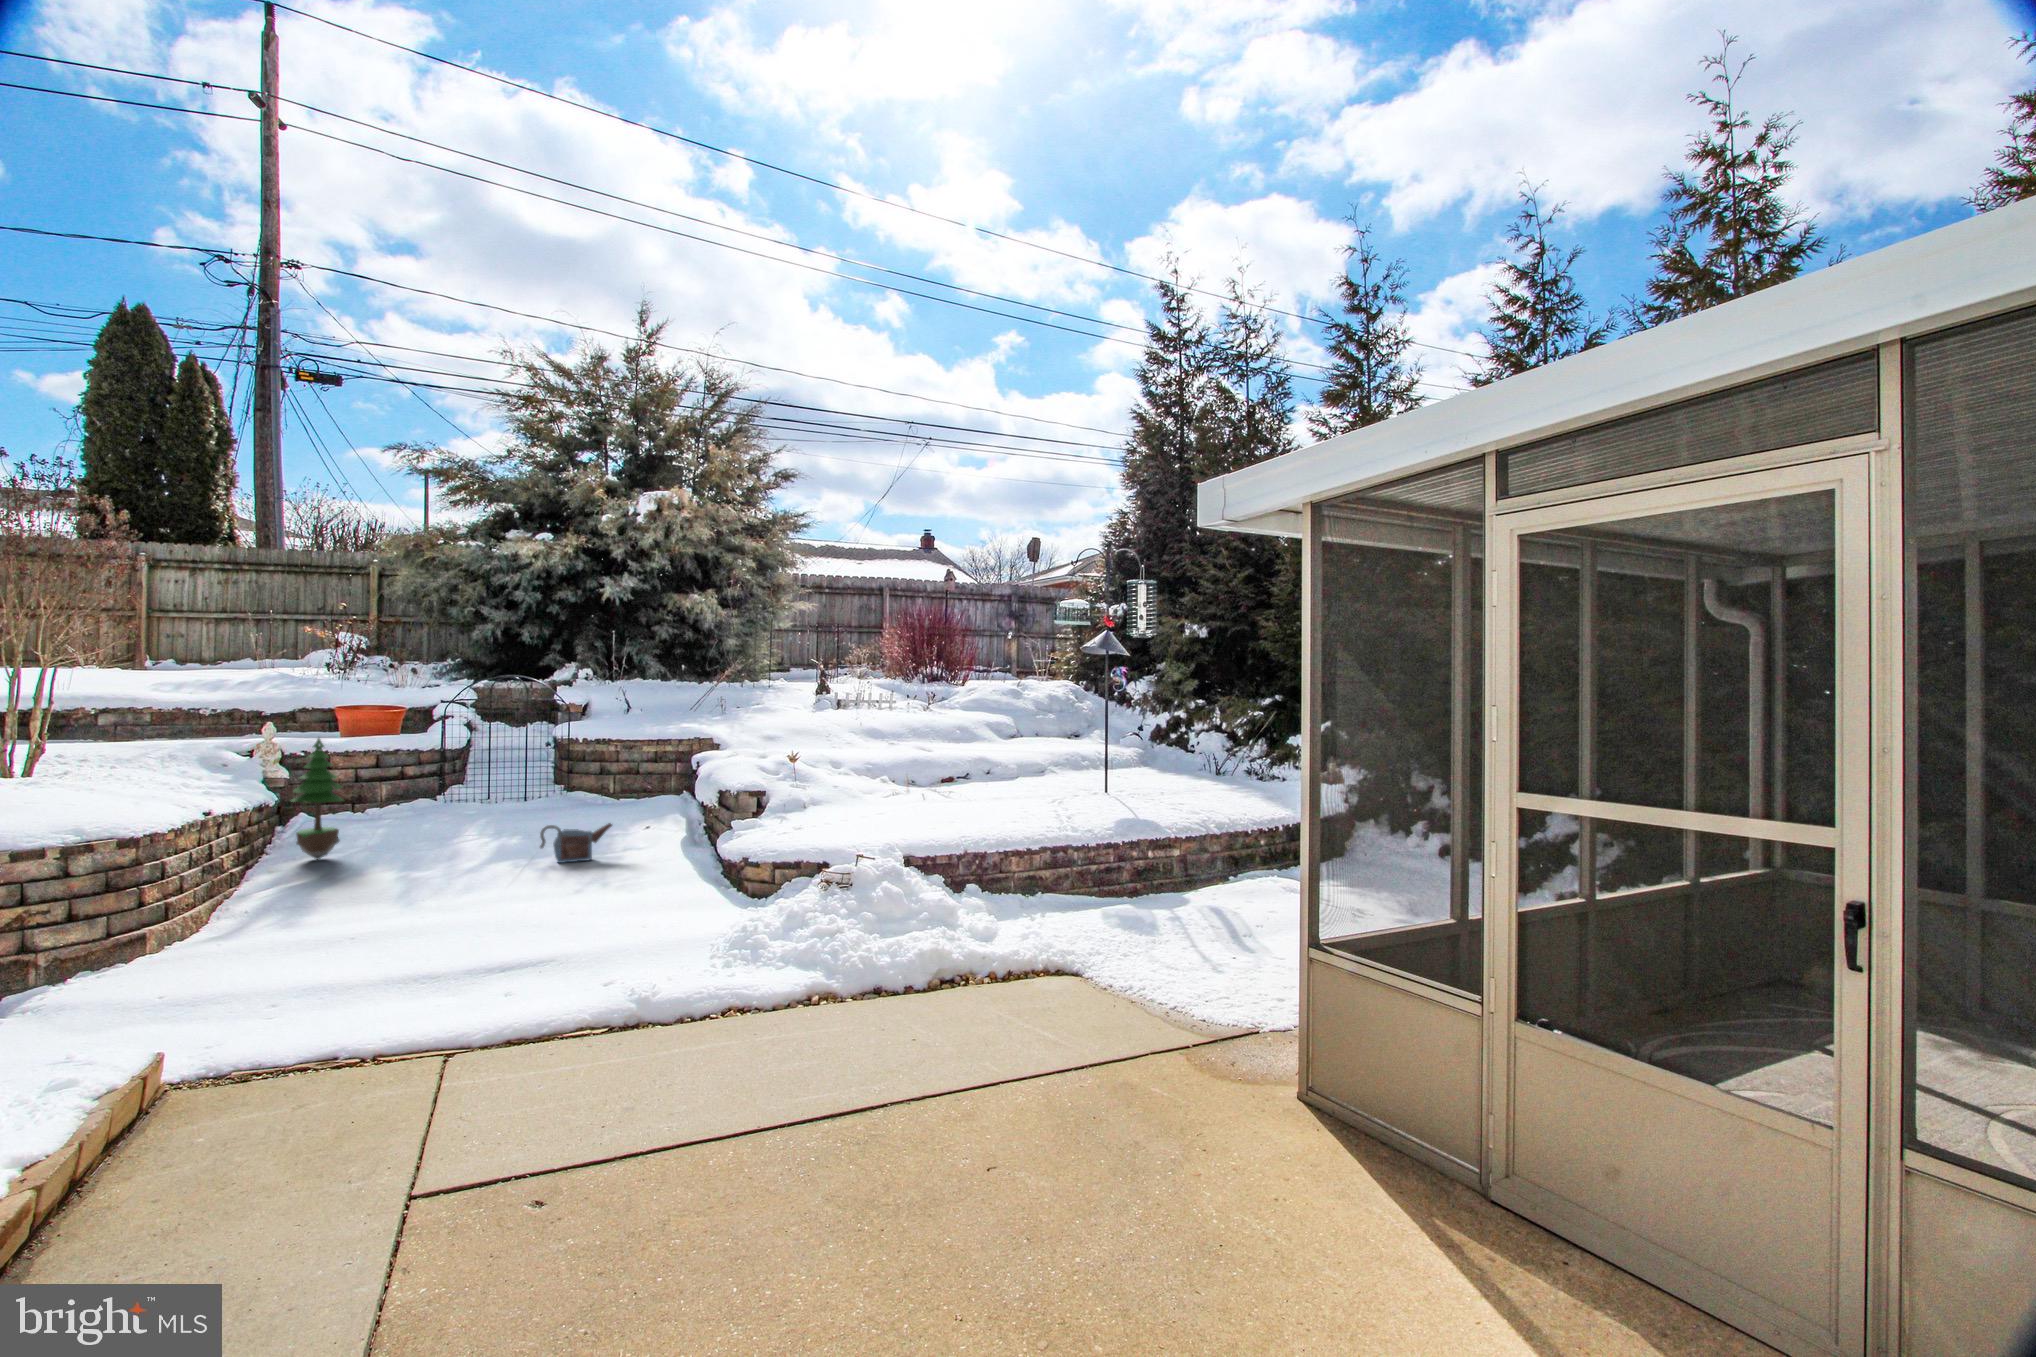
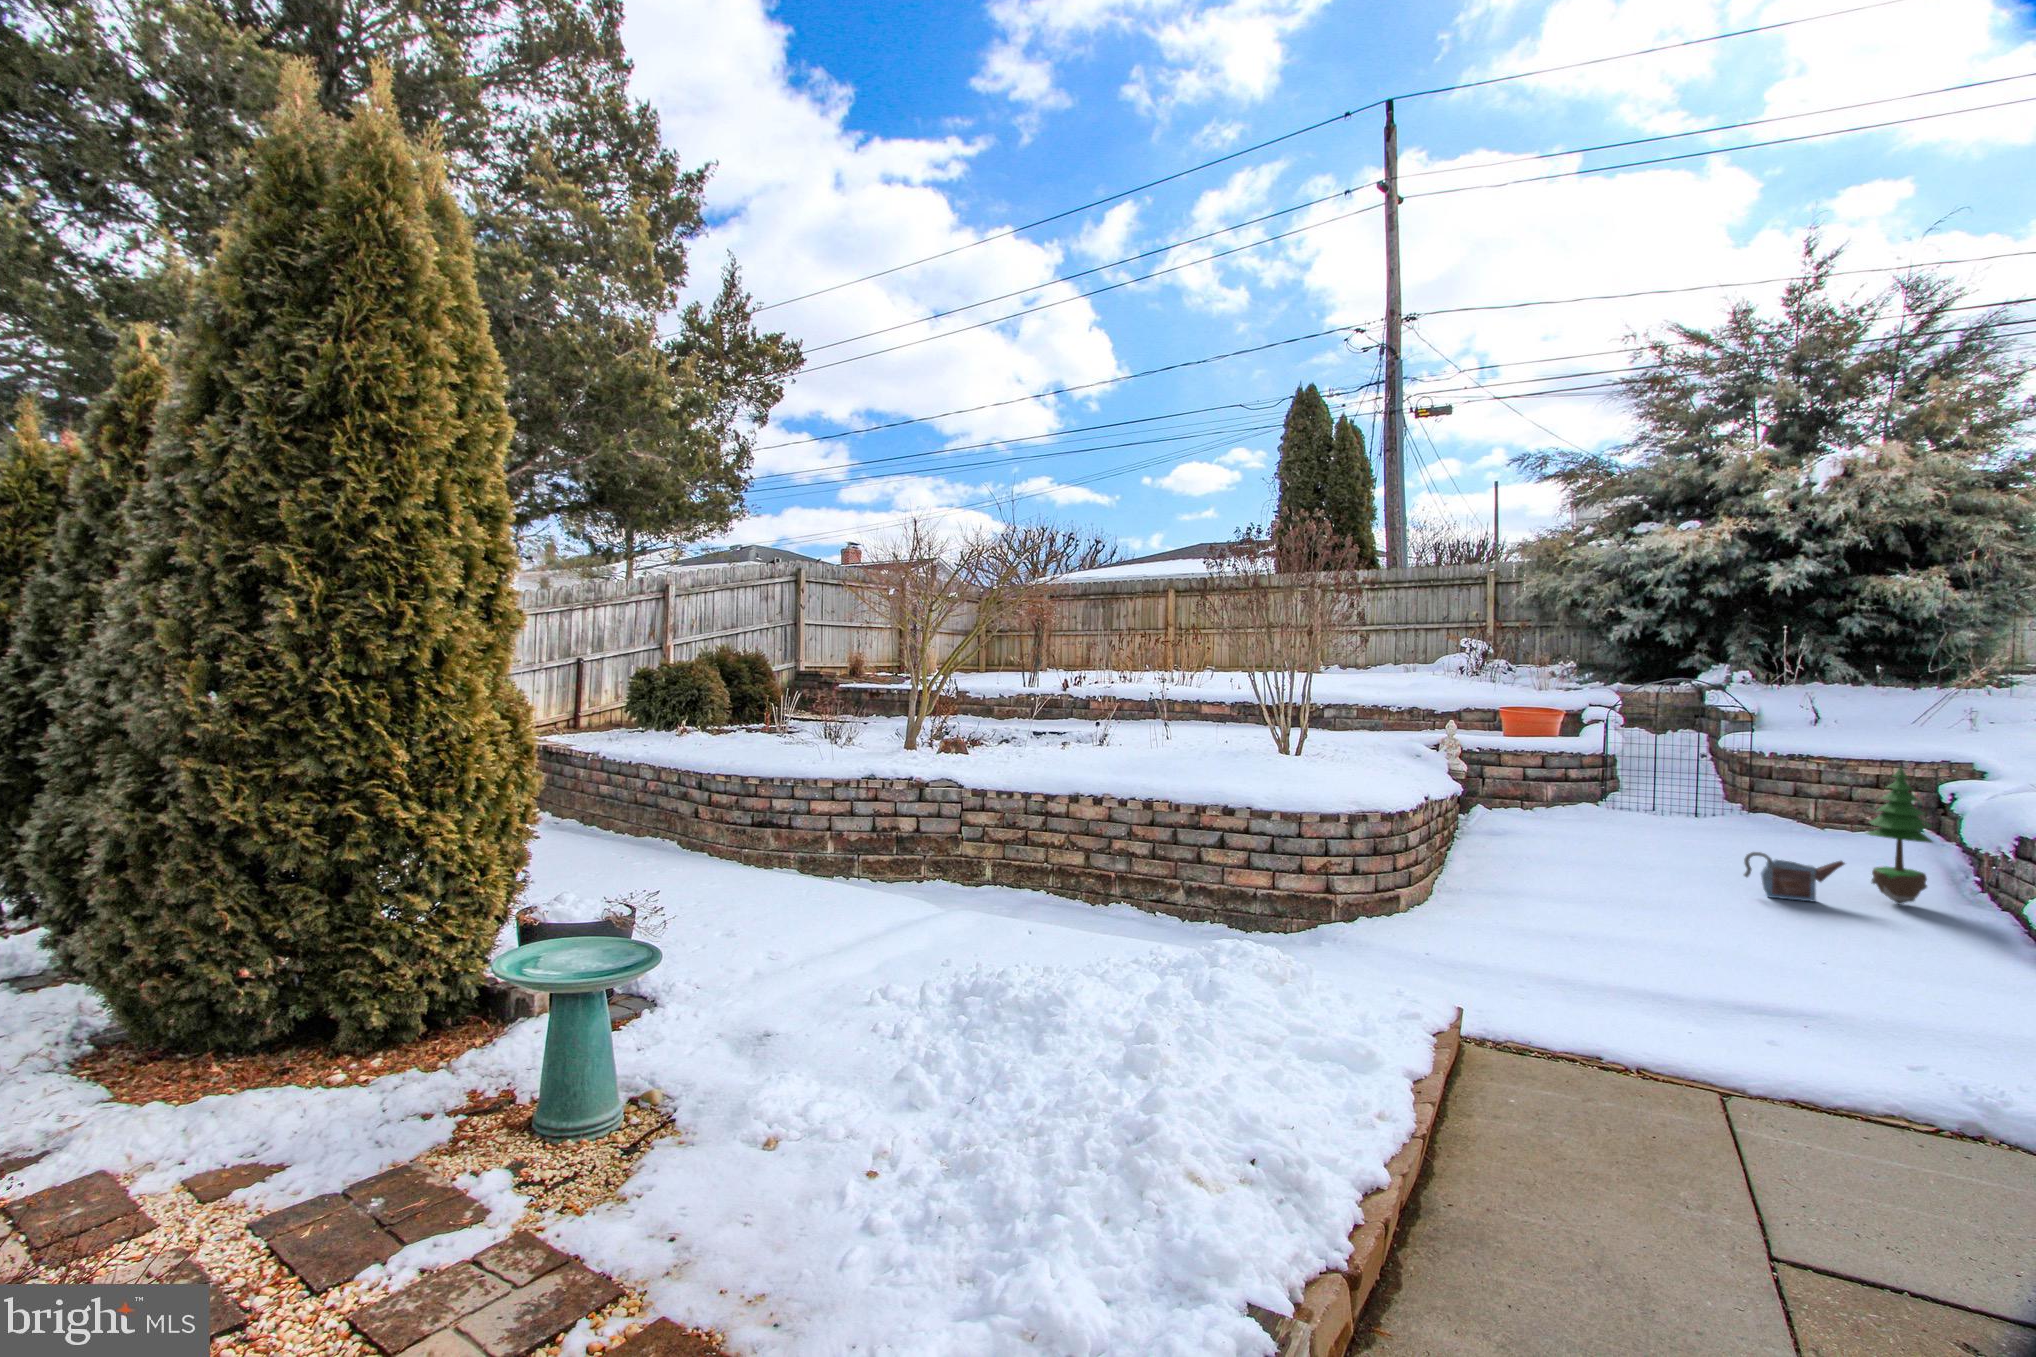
potted tree: present [292,738,343,859] -> present [1867,767,1932,904]

